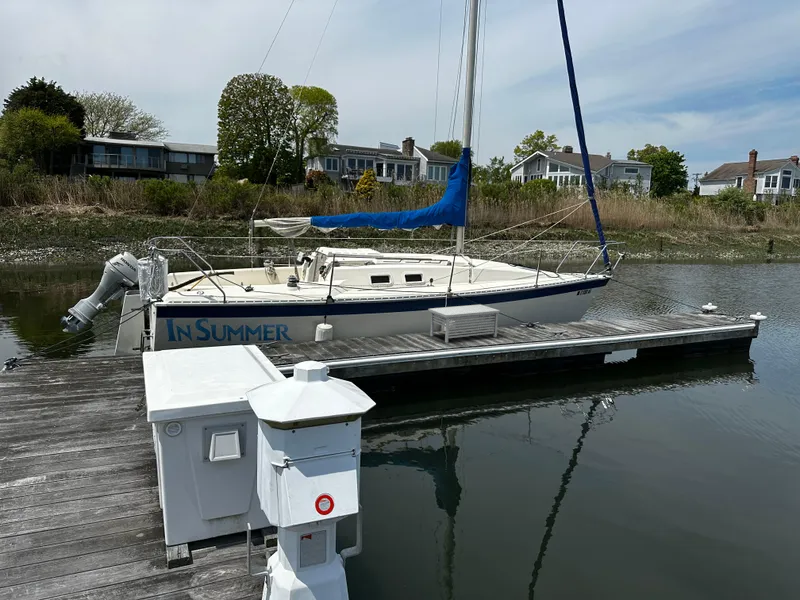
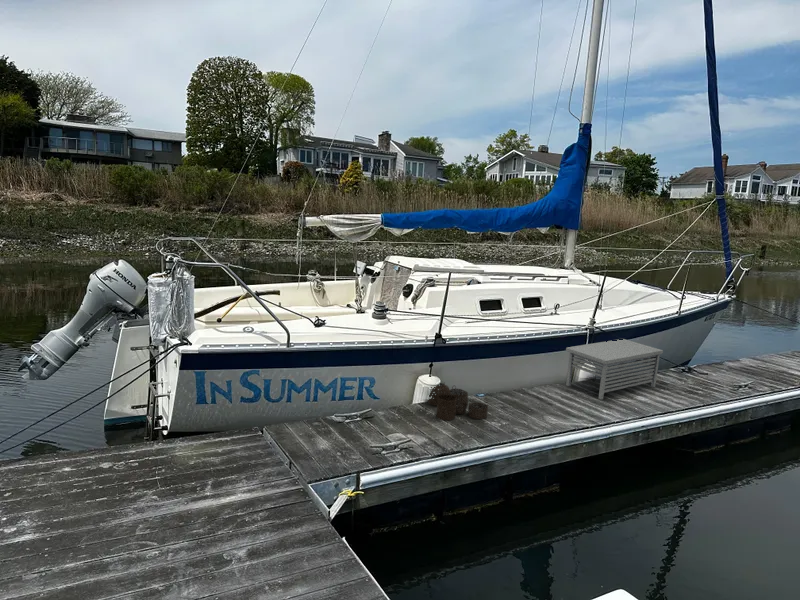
woven basket: none [321,329,356,350] -> present [428,383,488,420]

